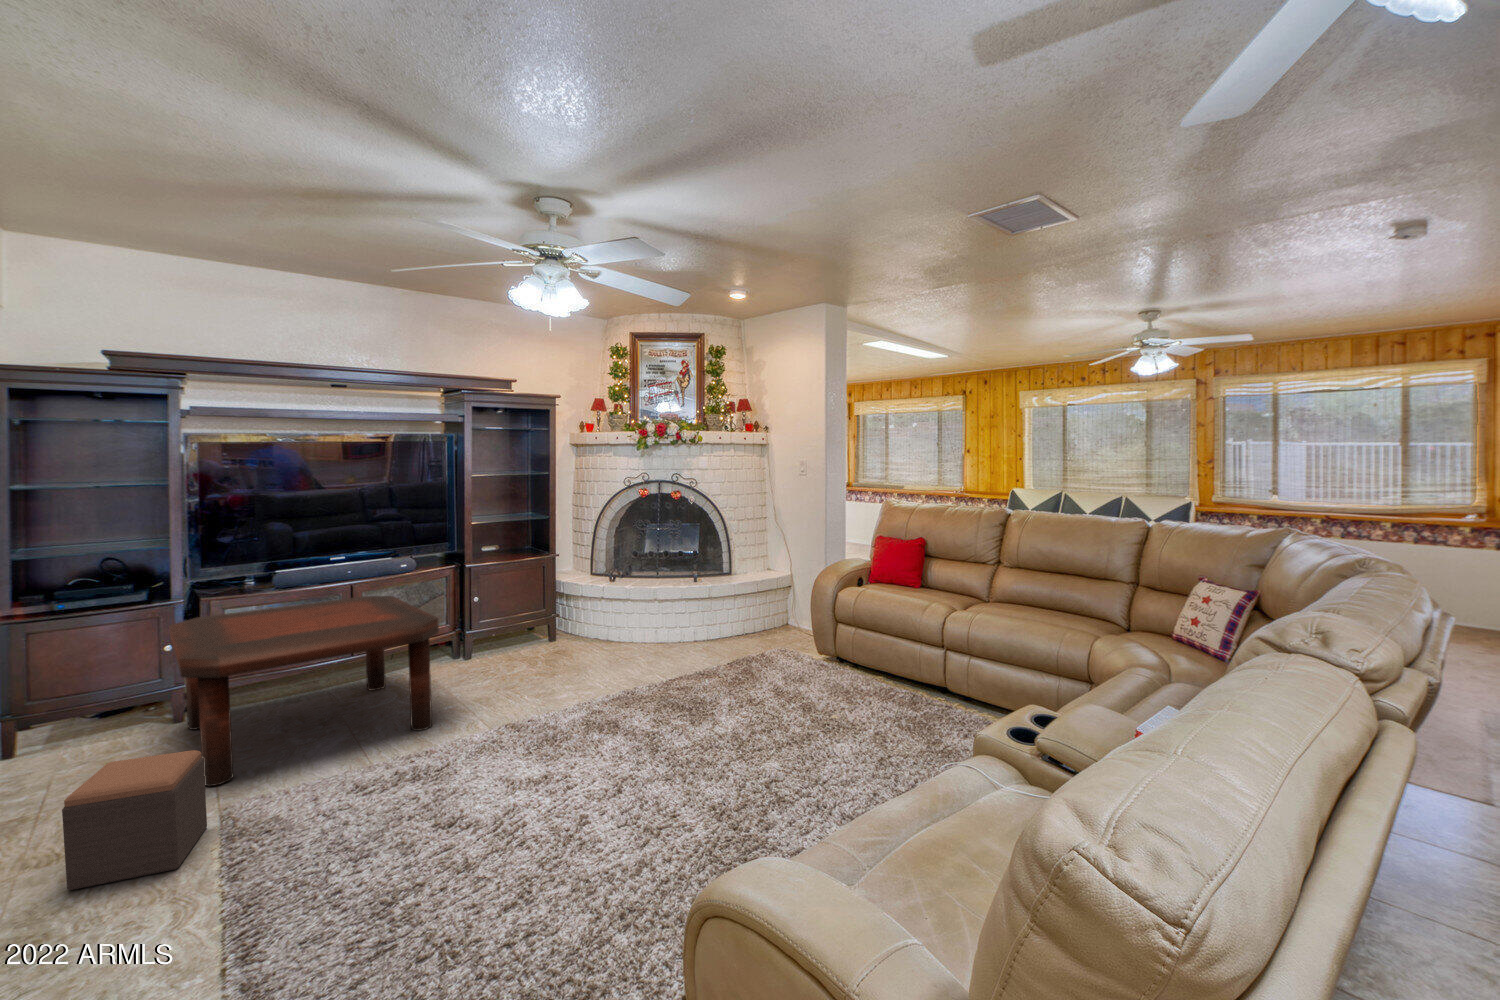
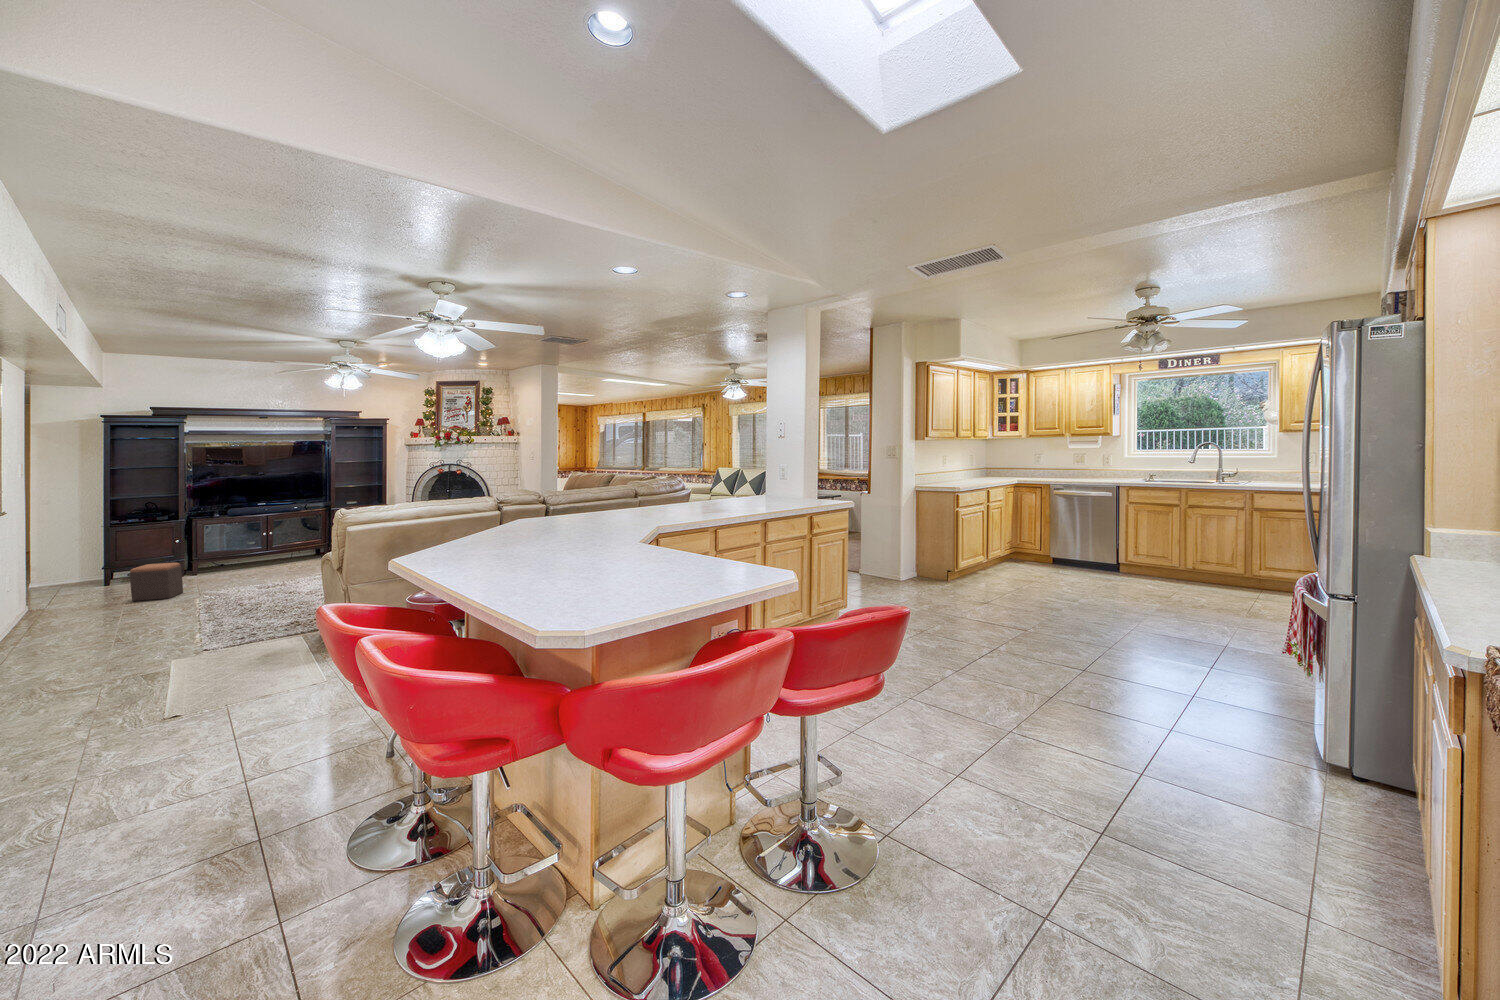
coffee table: present [169,596,439,786] -> none [175,521,296,586]

